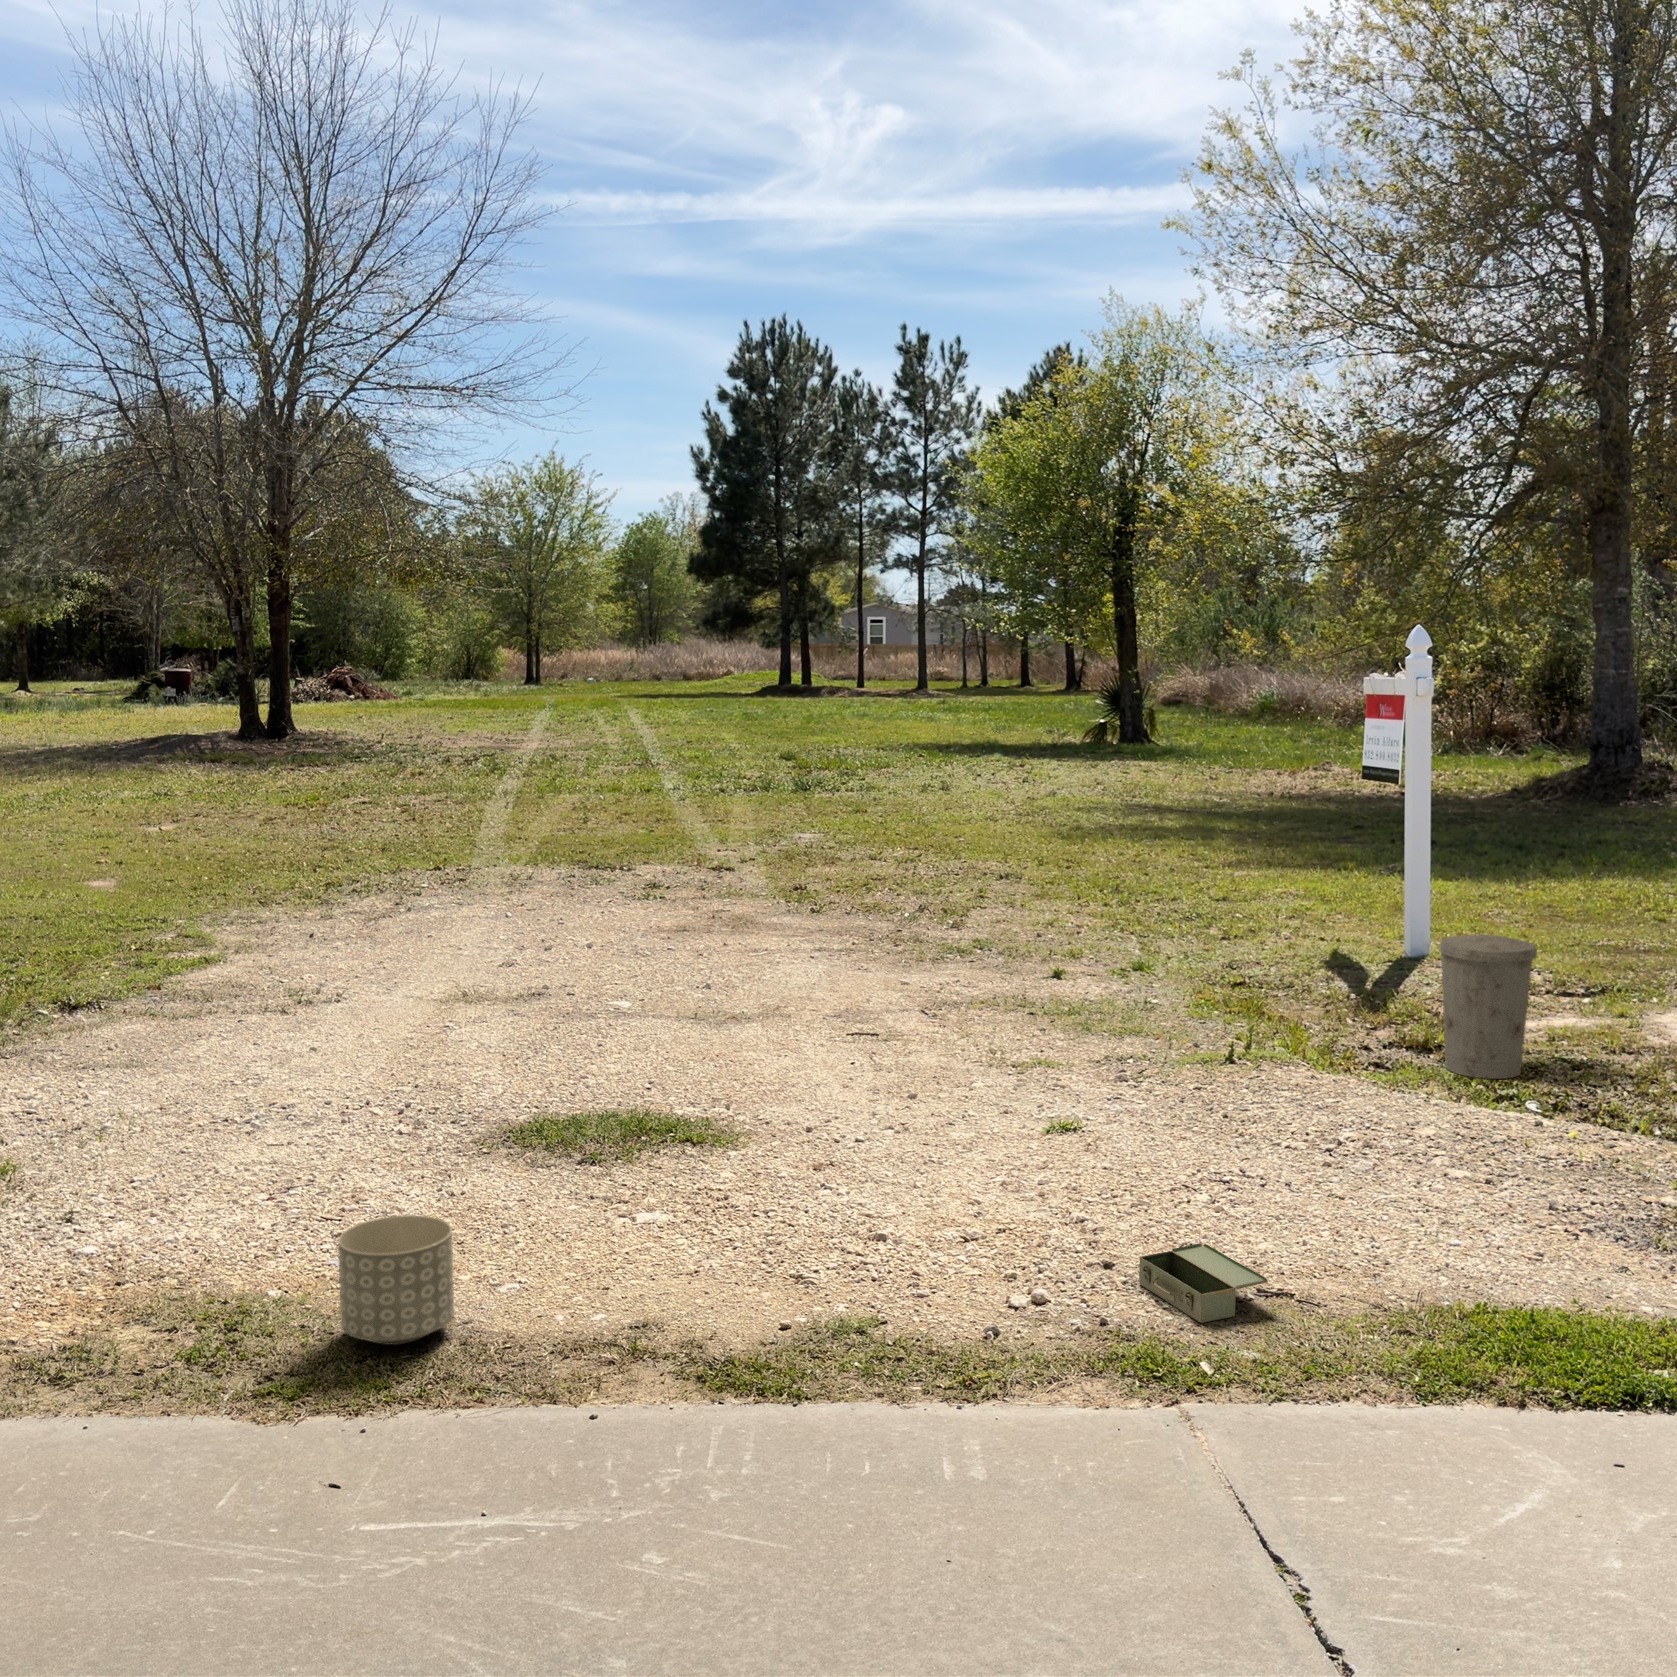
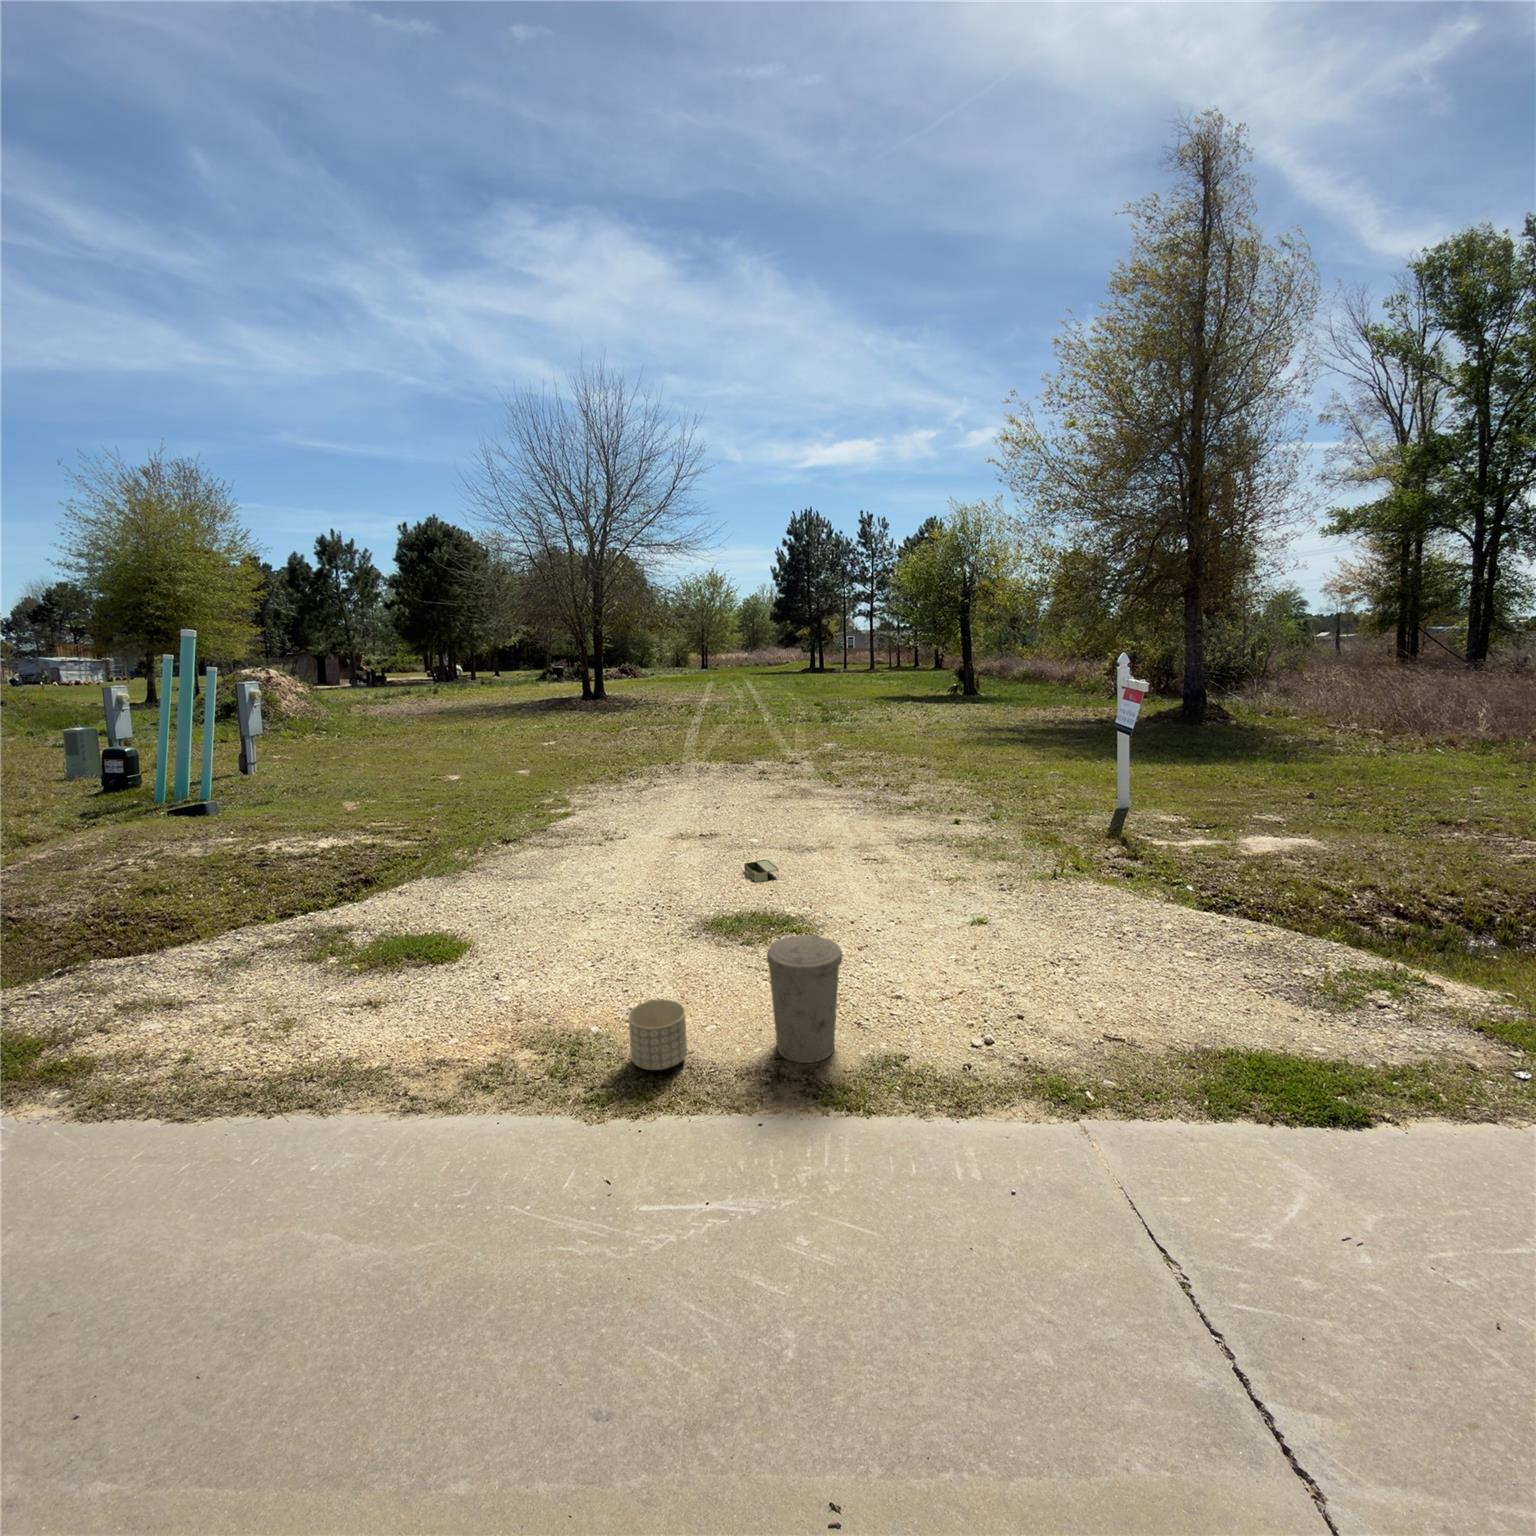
trash can: present [1440,935,1537,1079] -> present [767,935,843,1063]
toolbox: present [1139,1244,1267,1323] -> present [744,860,779,882]

